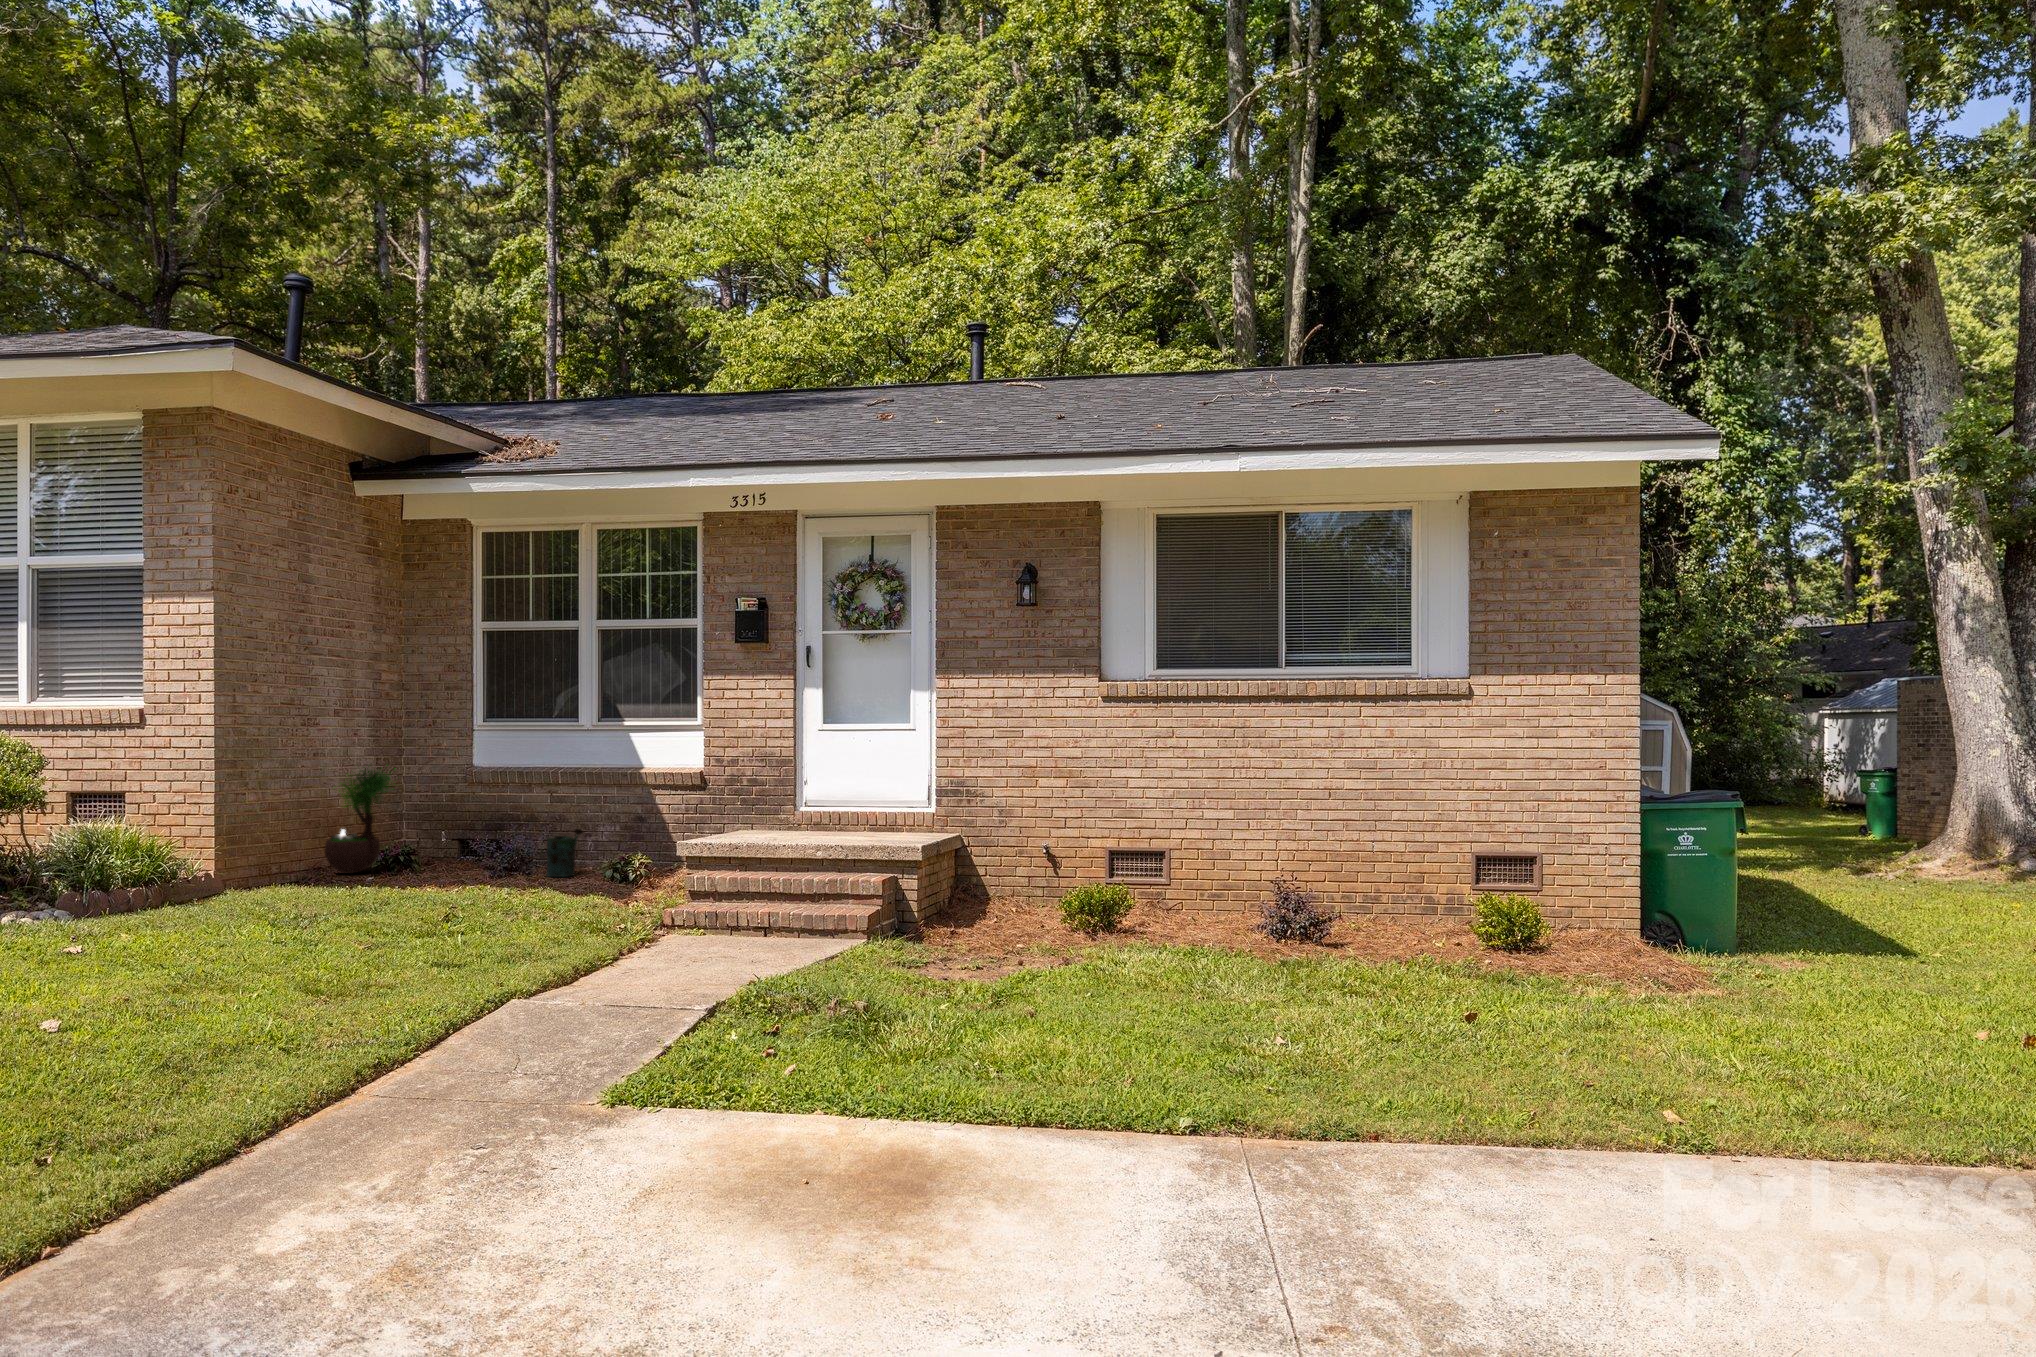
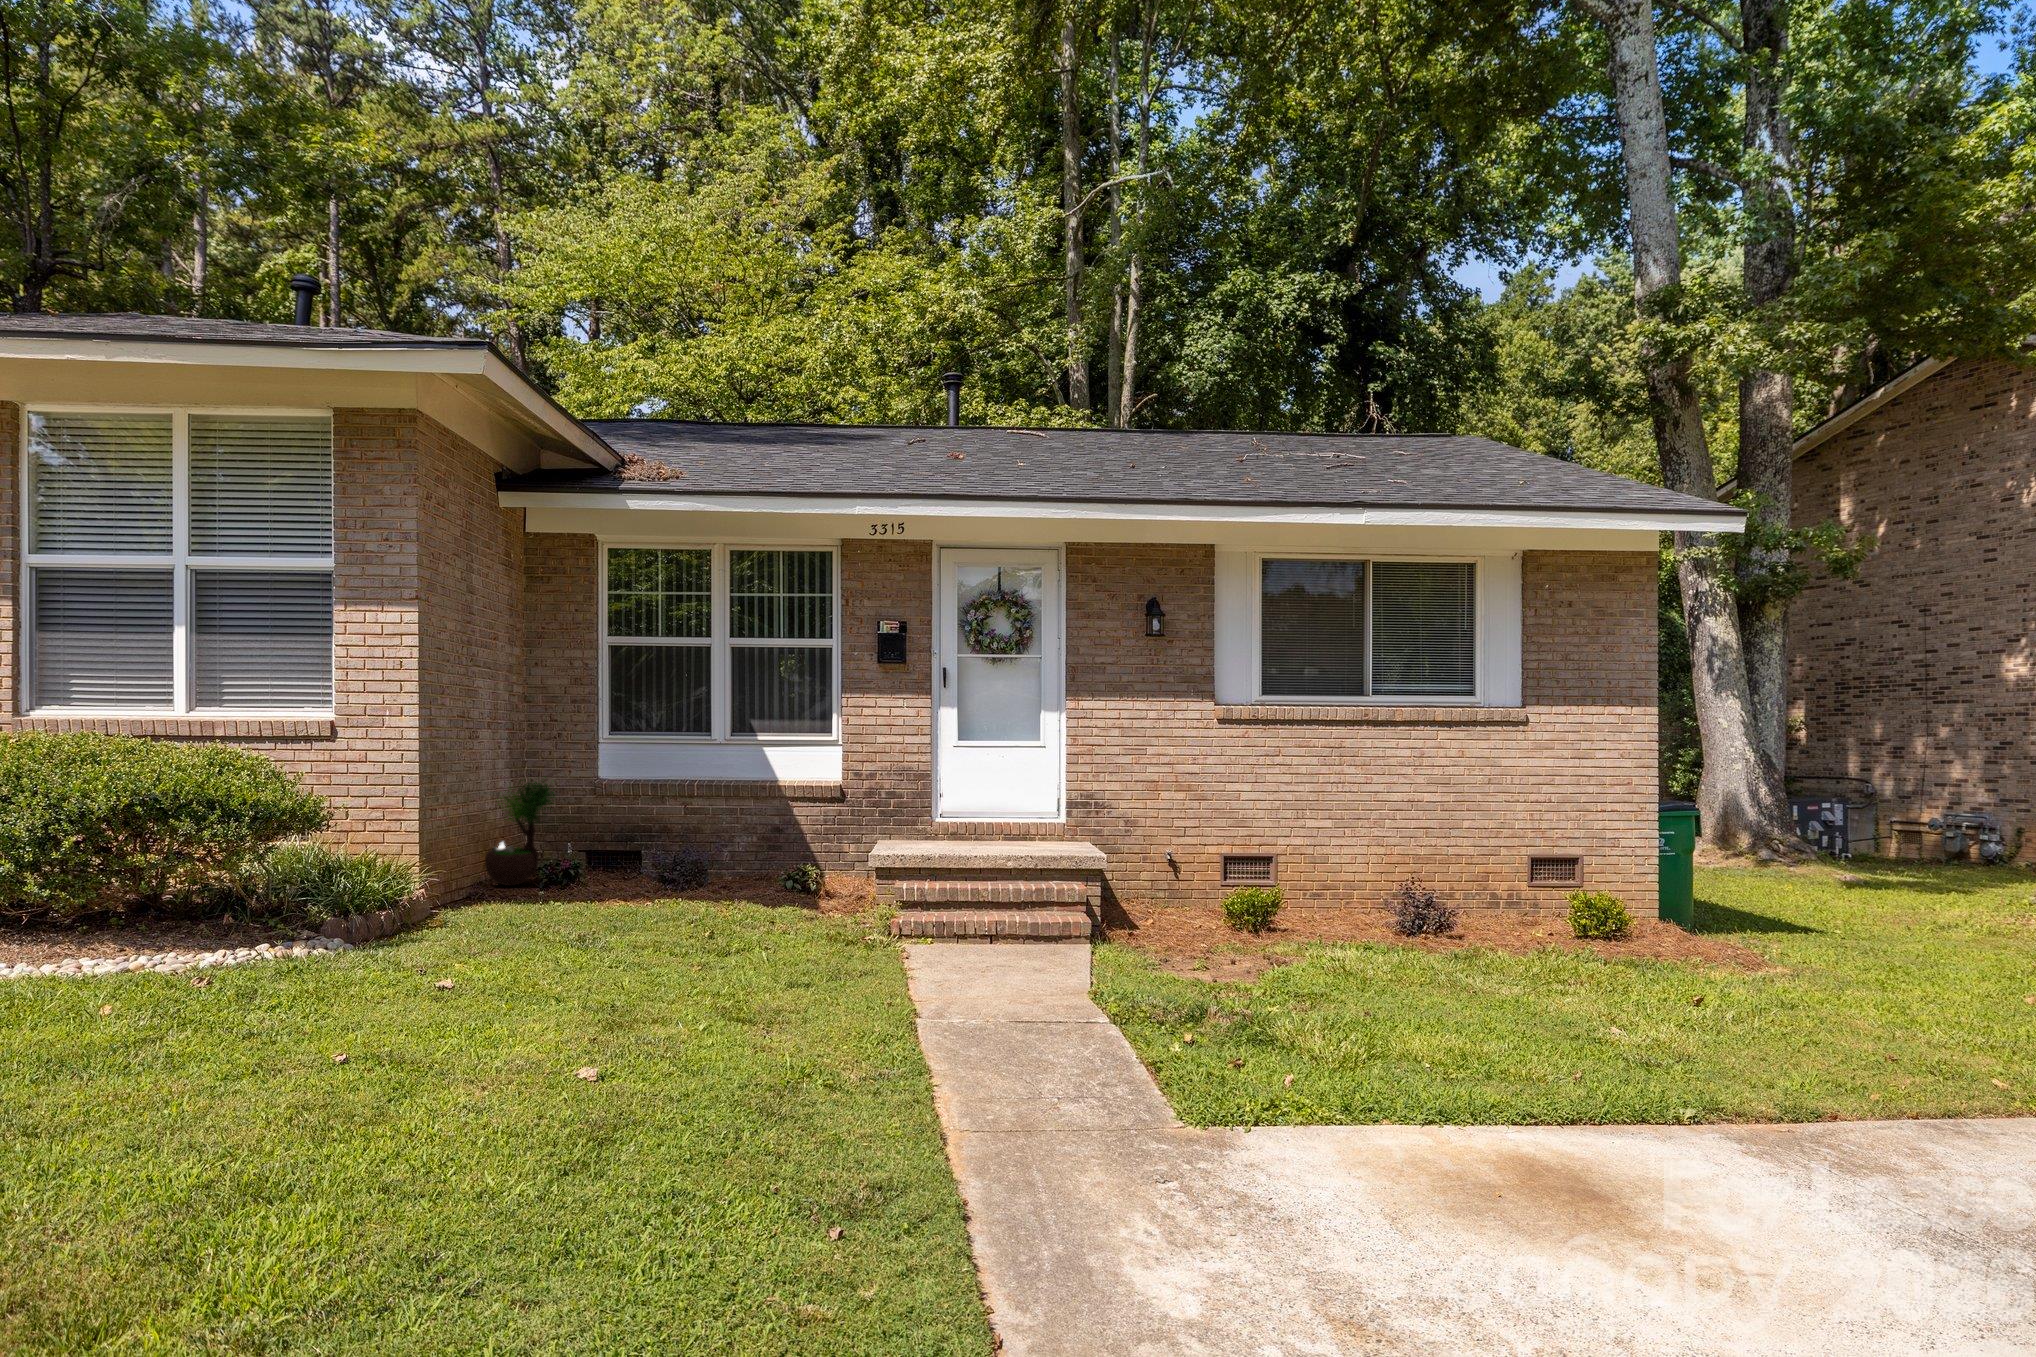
watering can: present [546,829,583,877] -> none [698,837,726,885]

